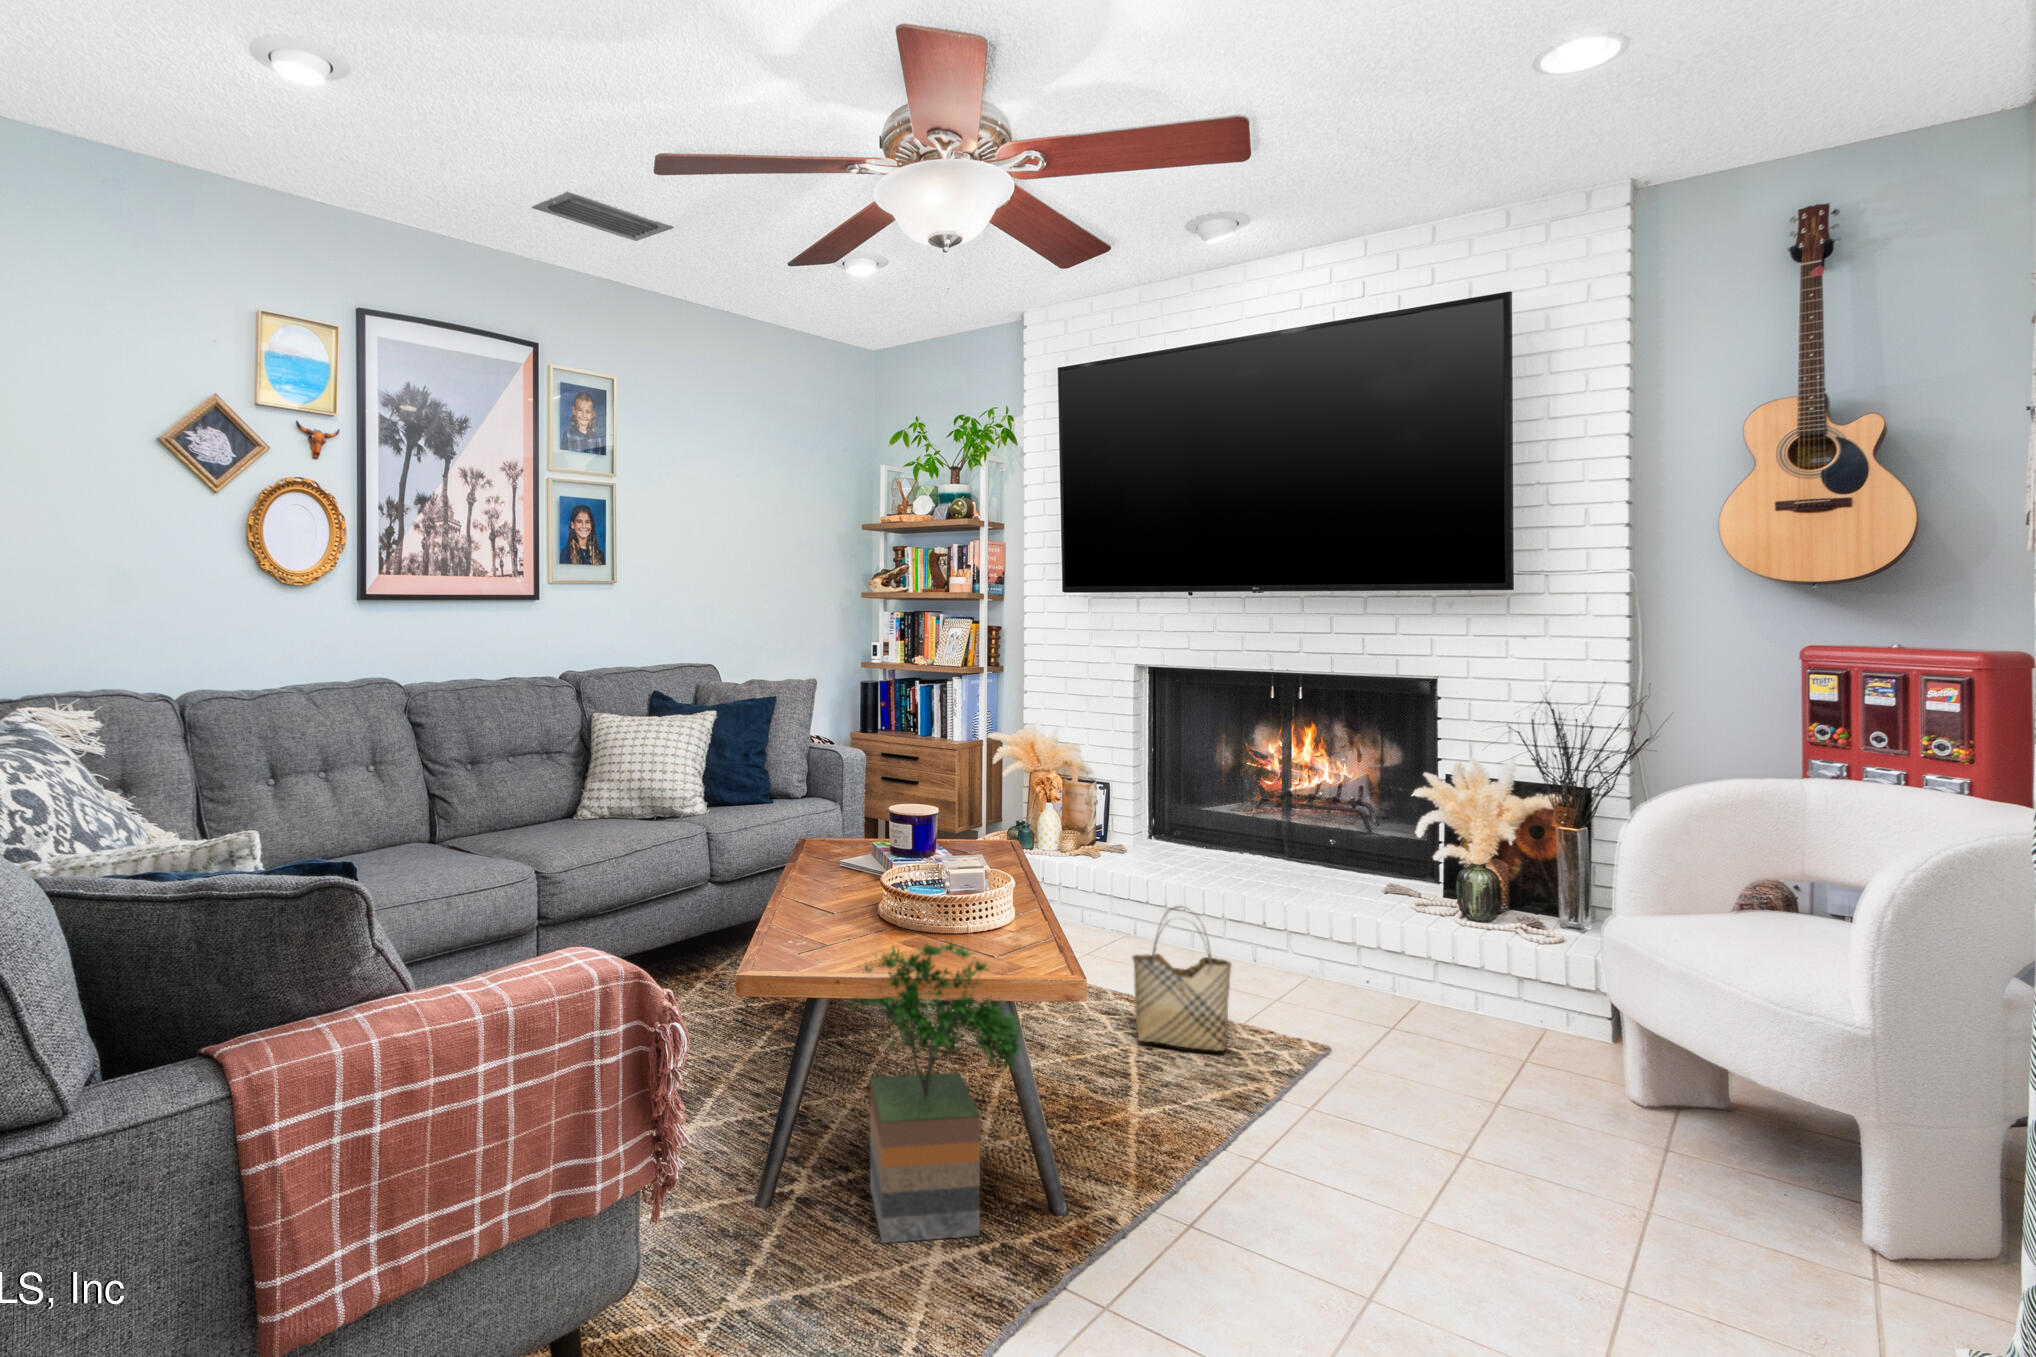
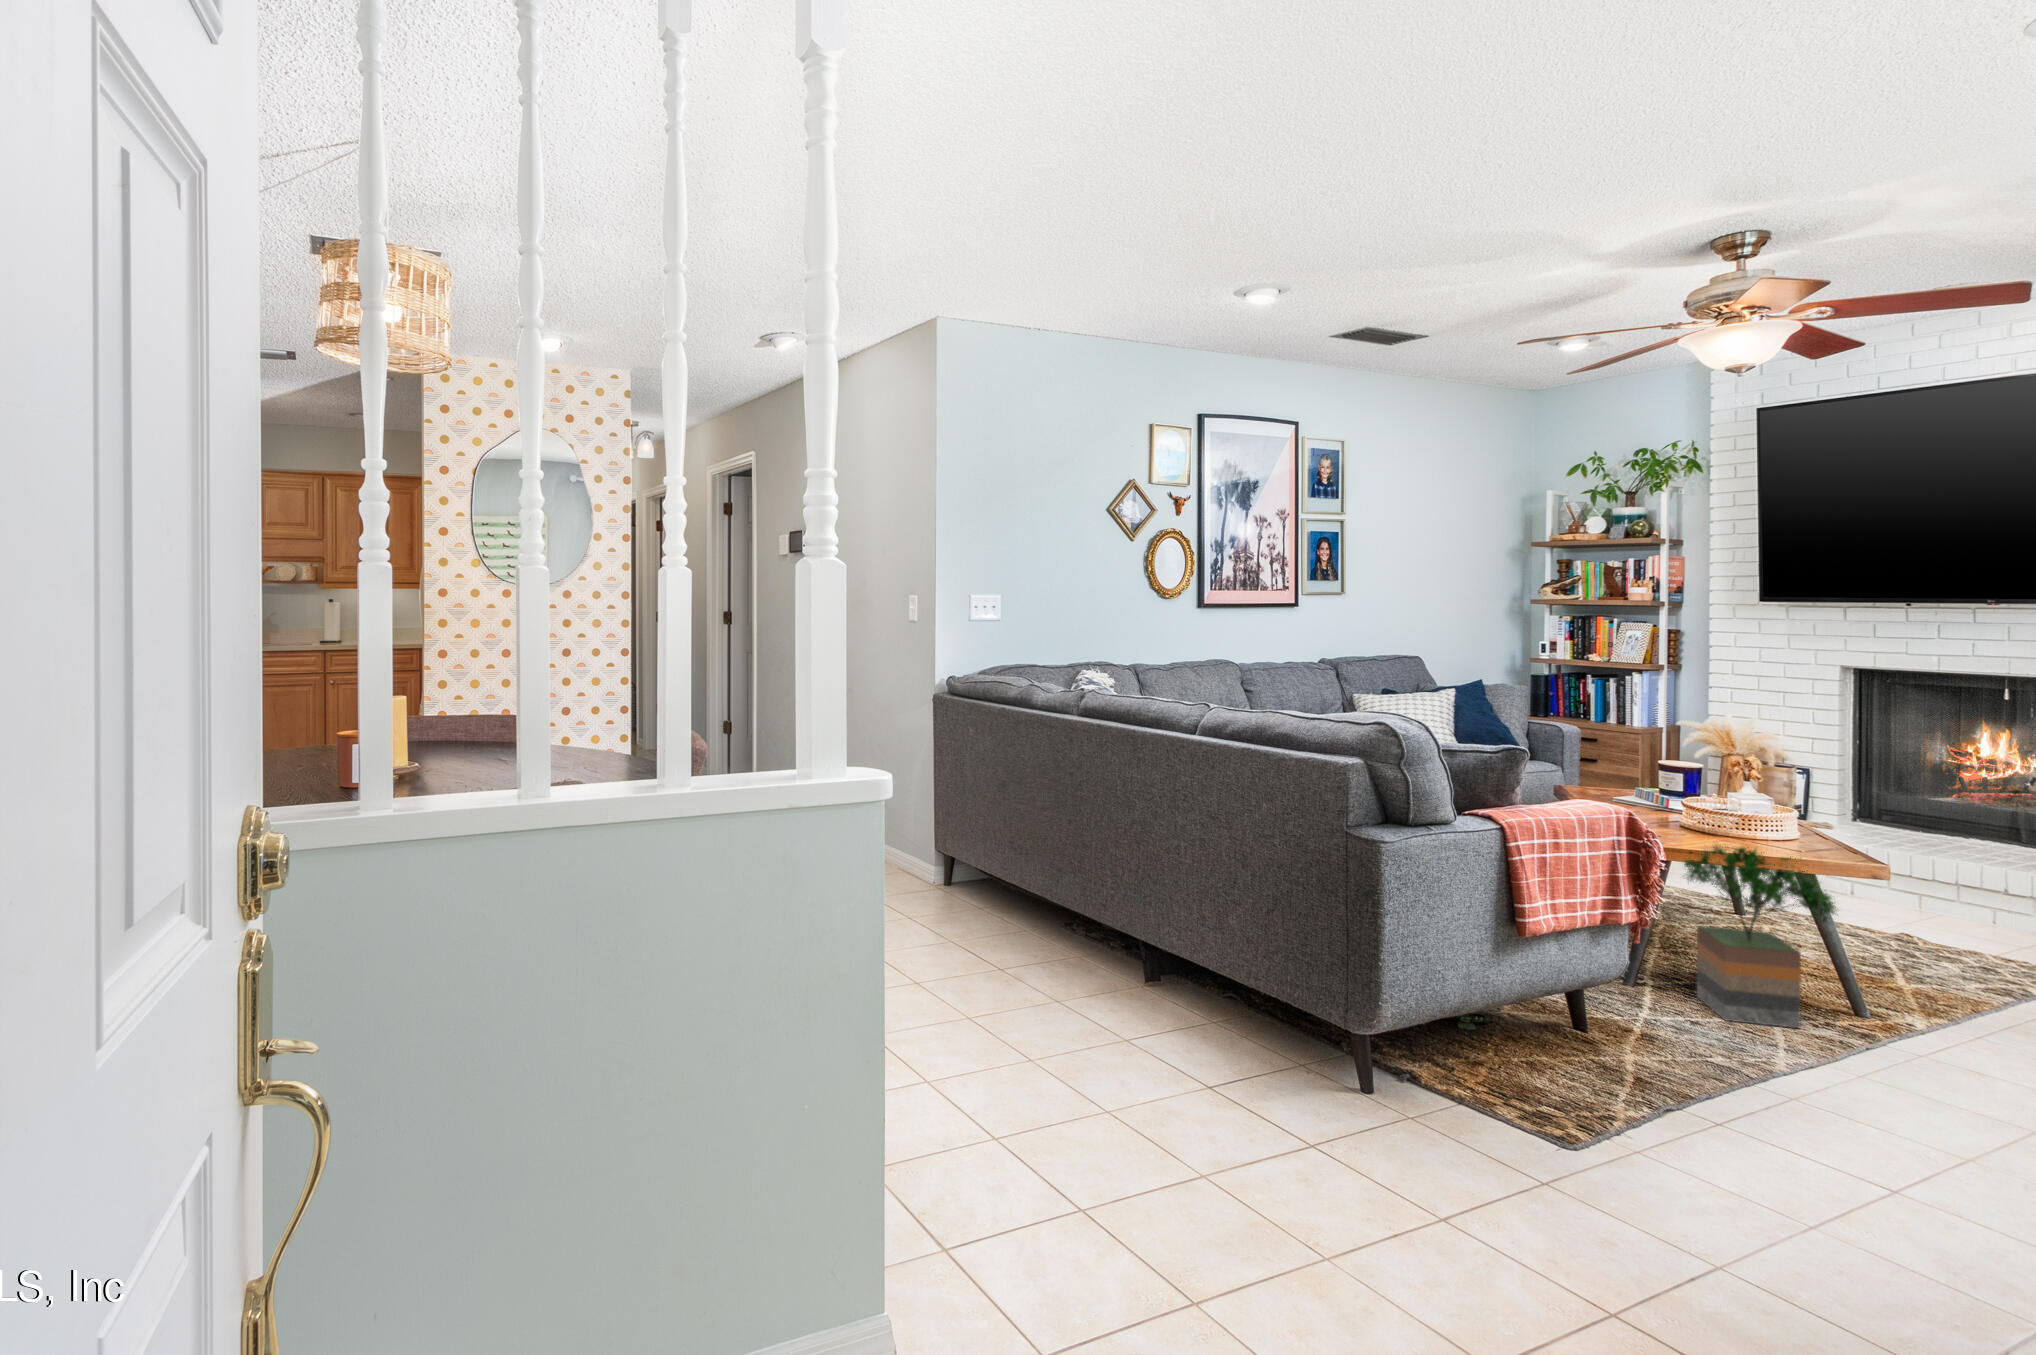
woven basket: present [1132,906,1232,1051] -> none [1881,859,1988,973]

